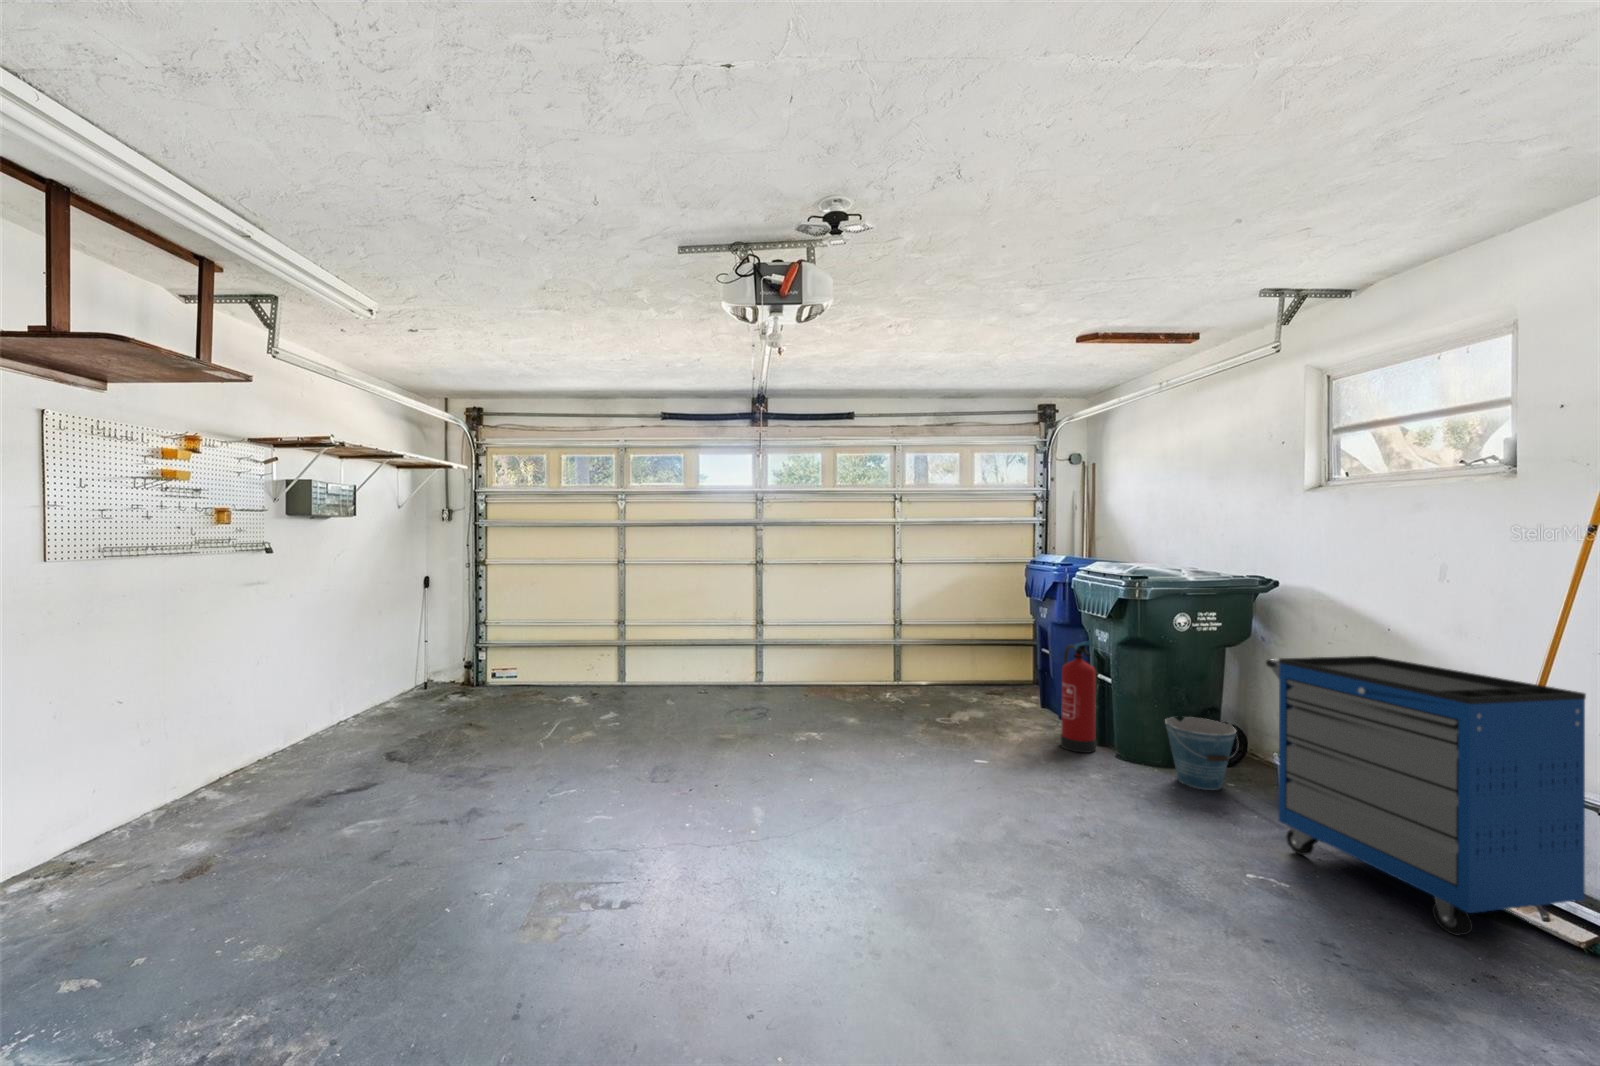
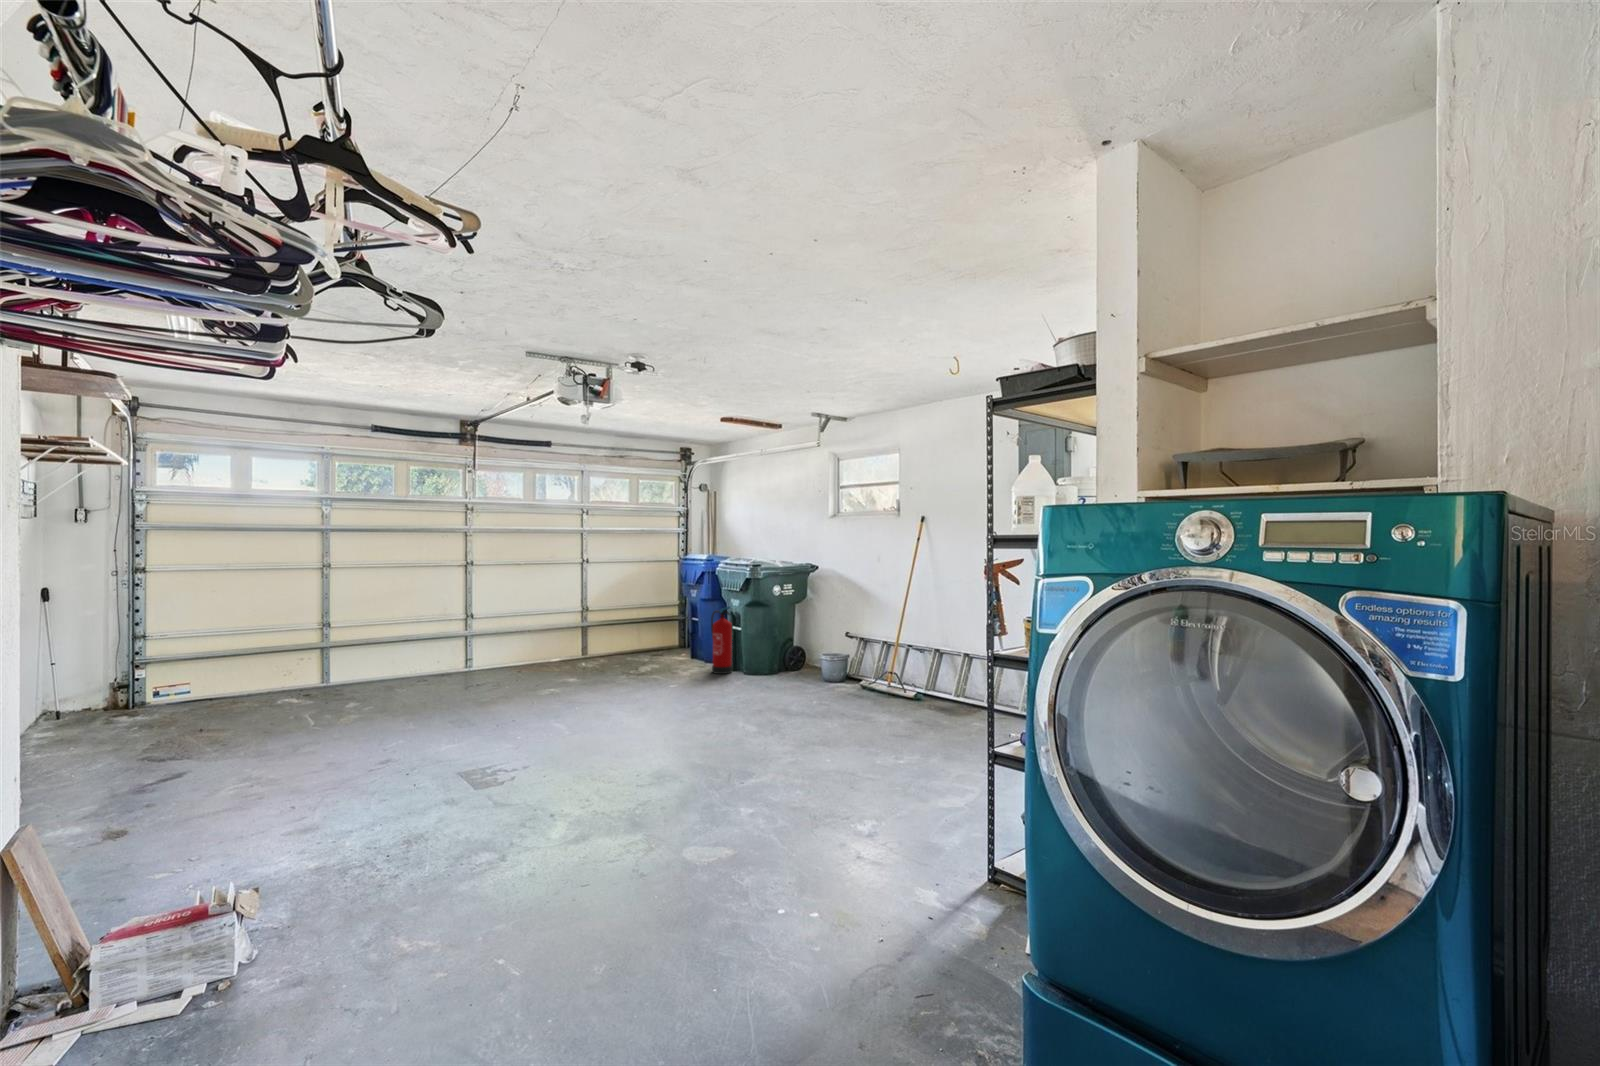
storage cabinet: present [1266,656,1586,935] -> none [818,599,917,703]
bucket: present [1165,717,1238,790] -> none [770,643,804,679]

